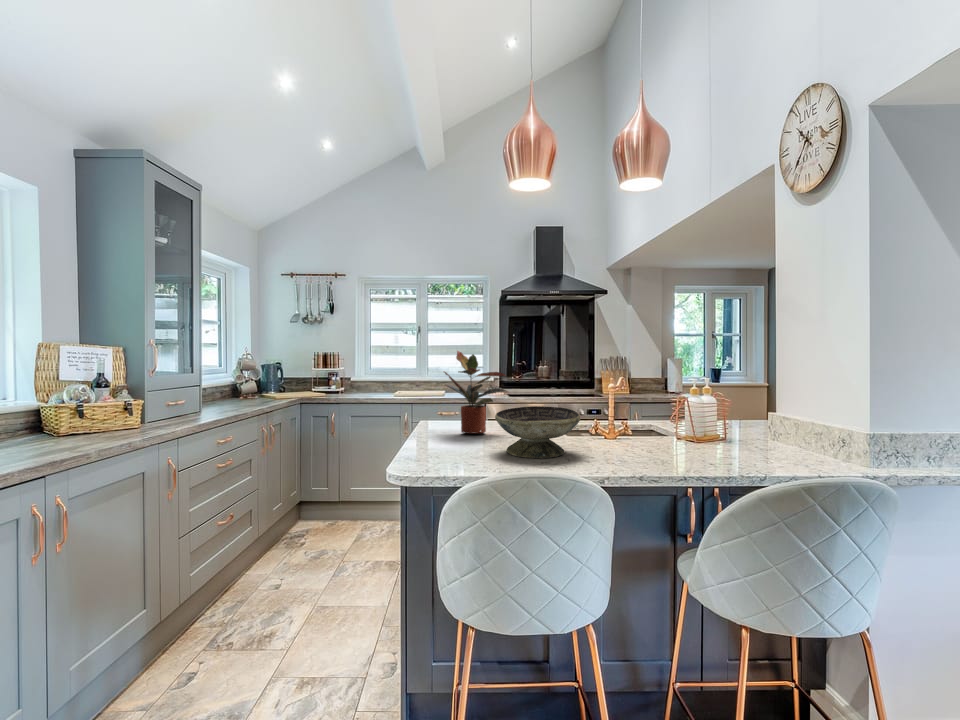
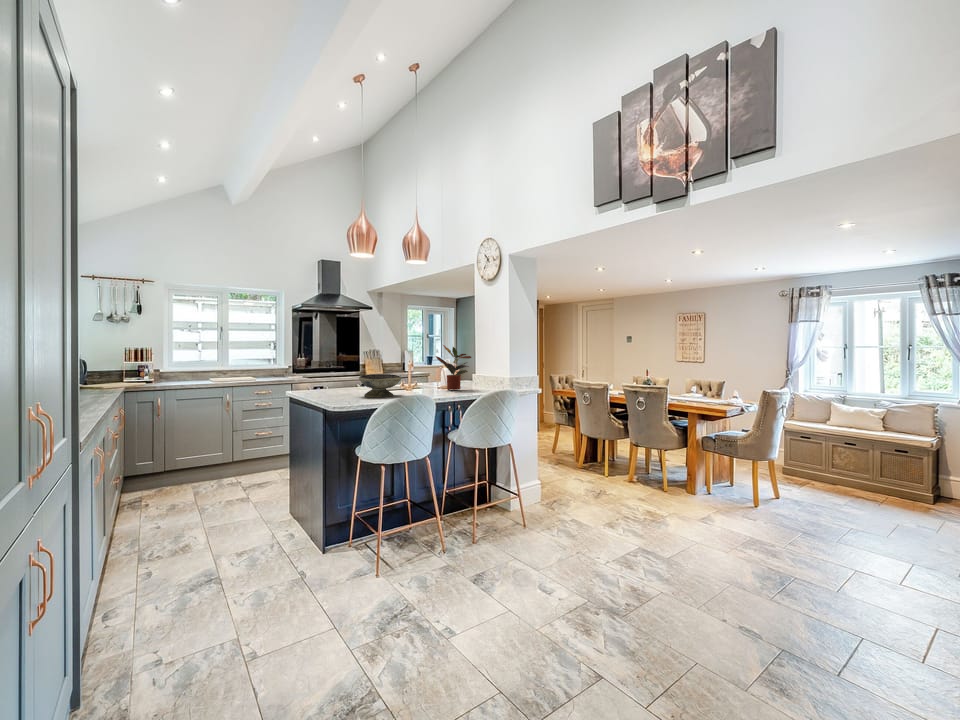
potted plant: present [444,351,508,433] -> present [436,345,471,390]

